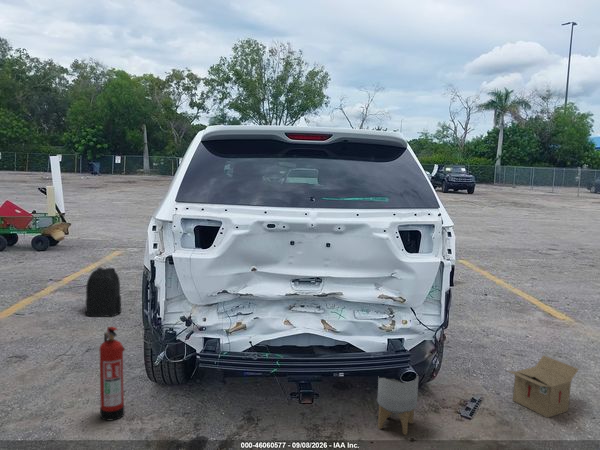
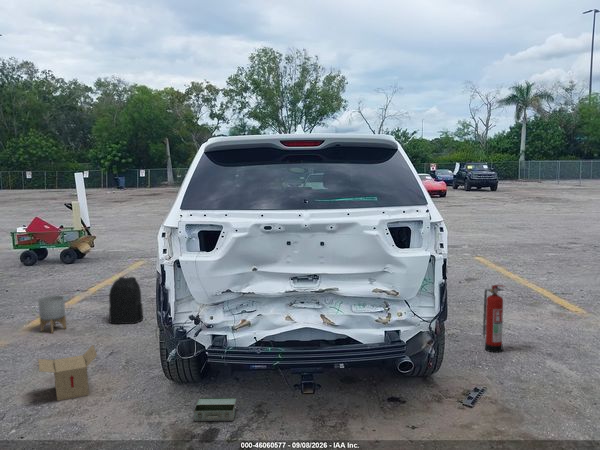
fire extinguisher: present [99,327,125,421] -> present [483,285,503,352]
cardboard box: present [508,356,578,418] -> present [38,345,97,401]
planter: present [378,376,418,435] -> present [38,296,66,334]
toolbox: none [180,403,226,429] -> present [194,397,237,421]

